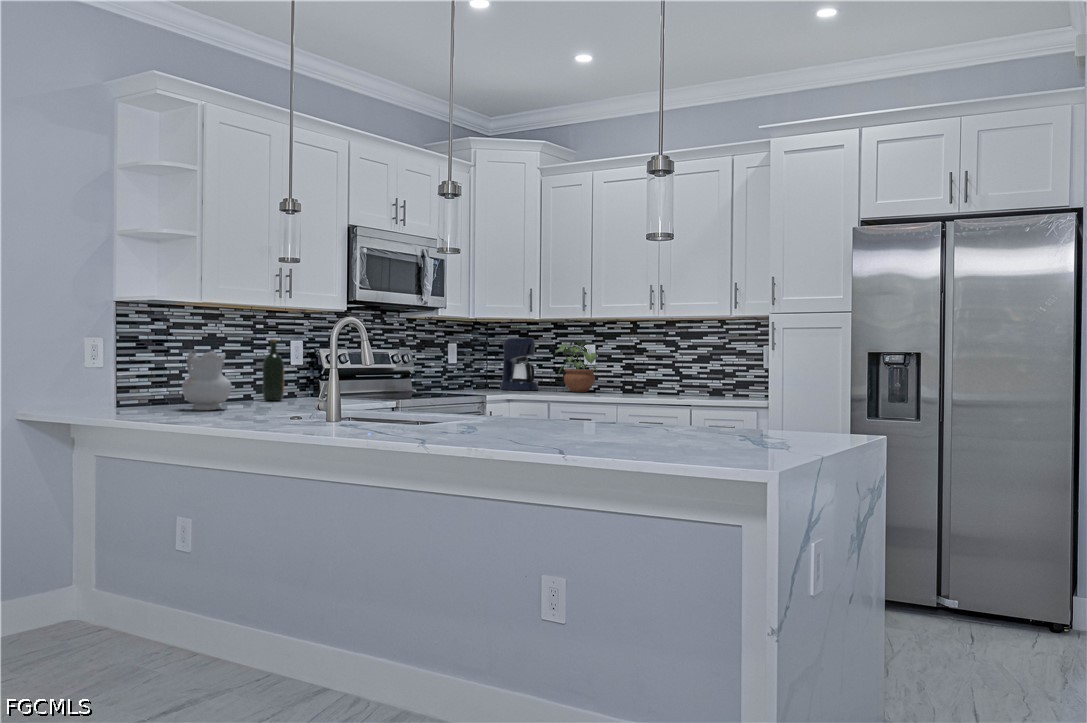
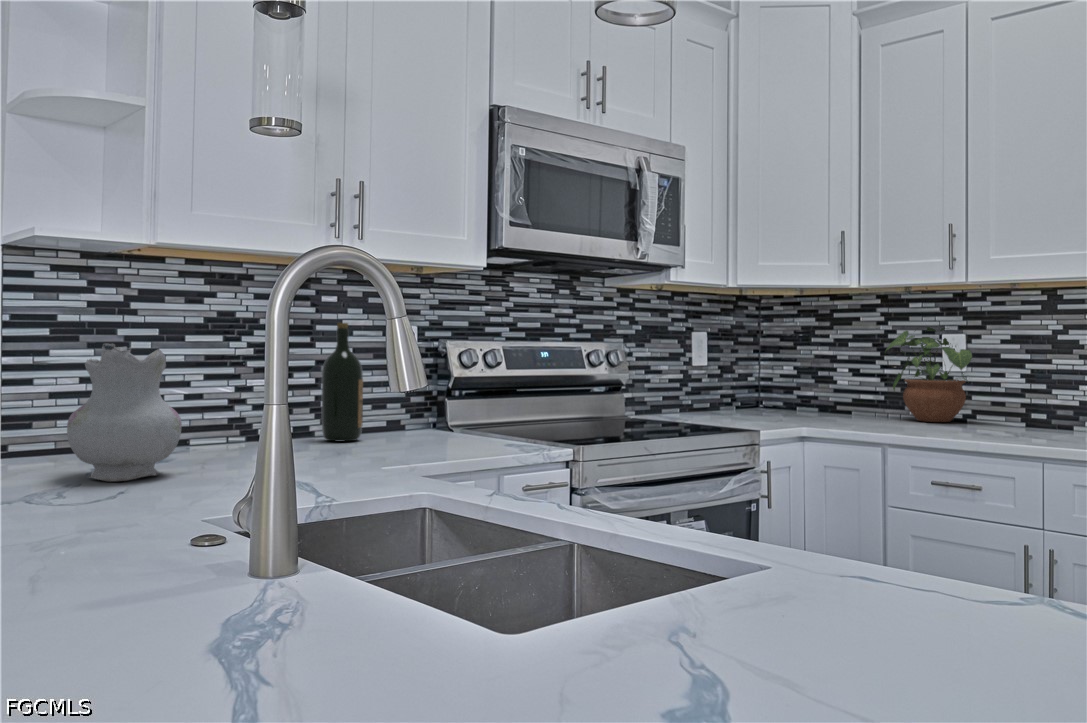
coffee maker: present [500,338,539,390] -> none [781,322,853,415]

